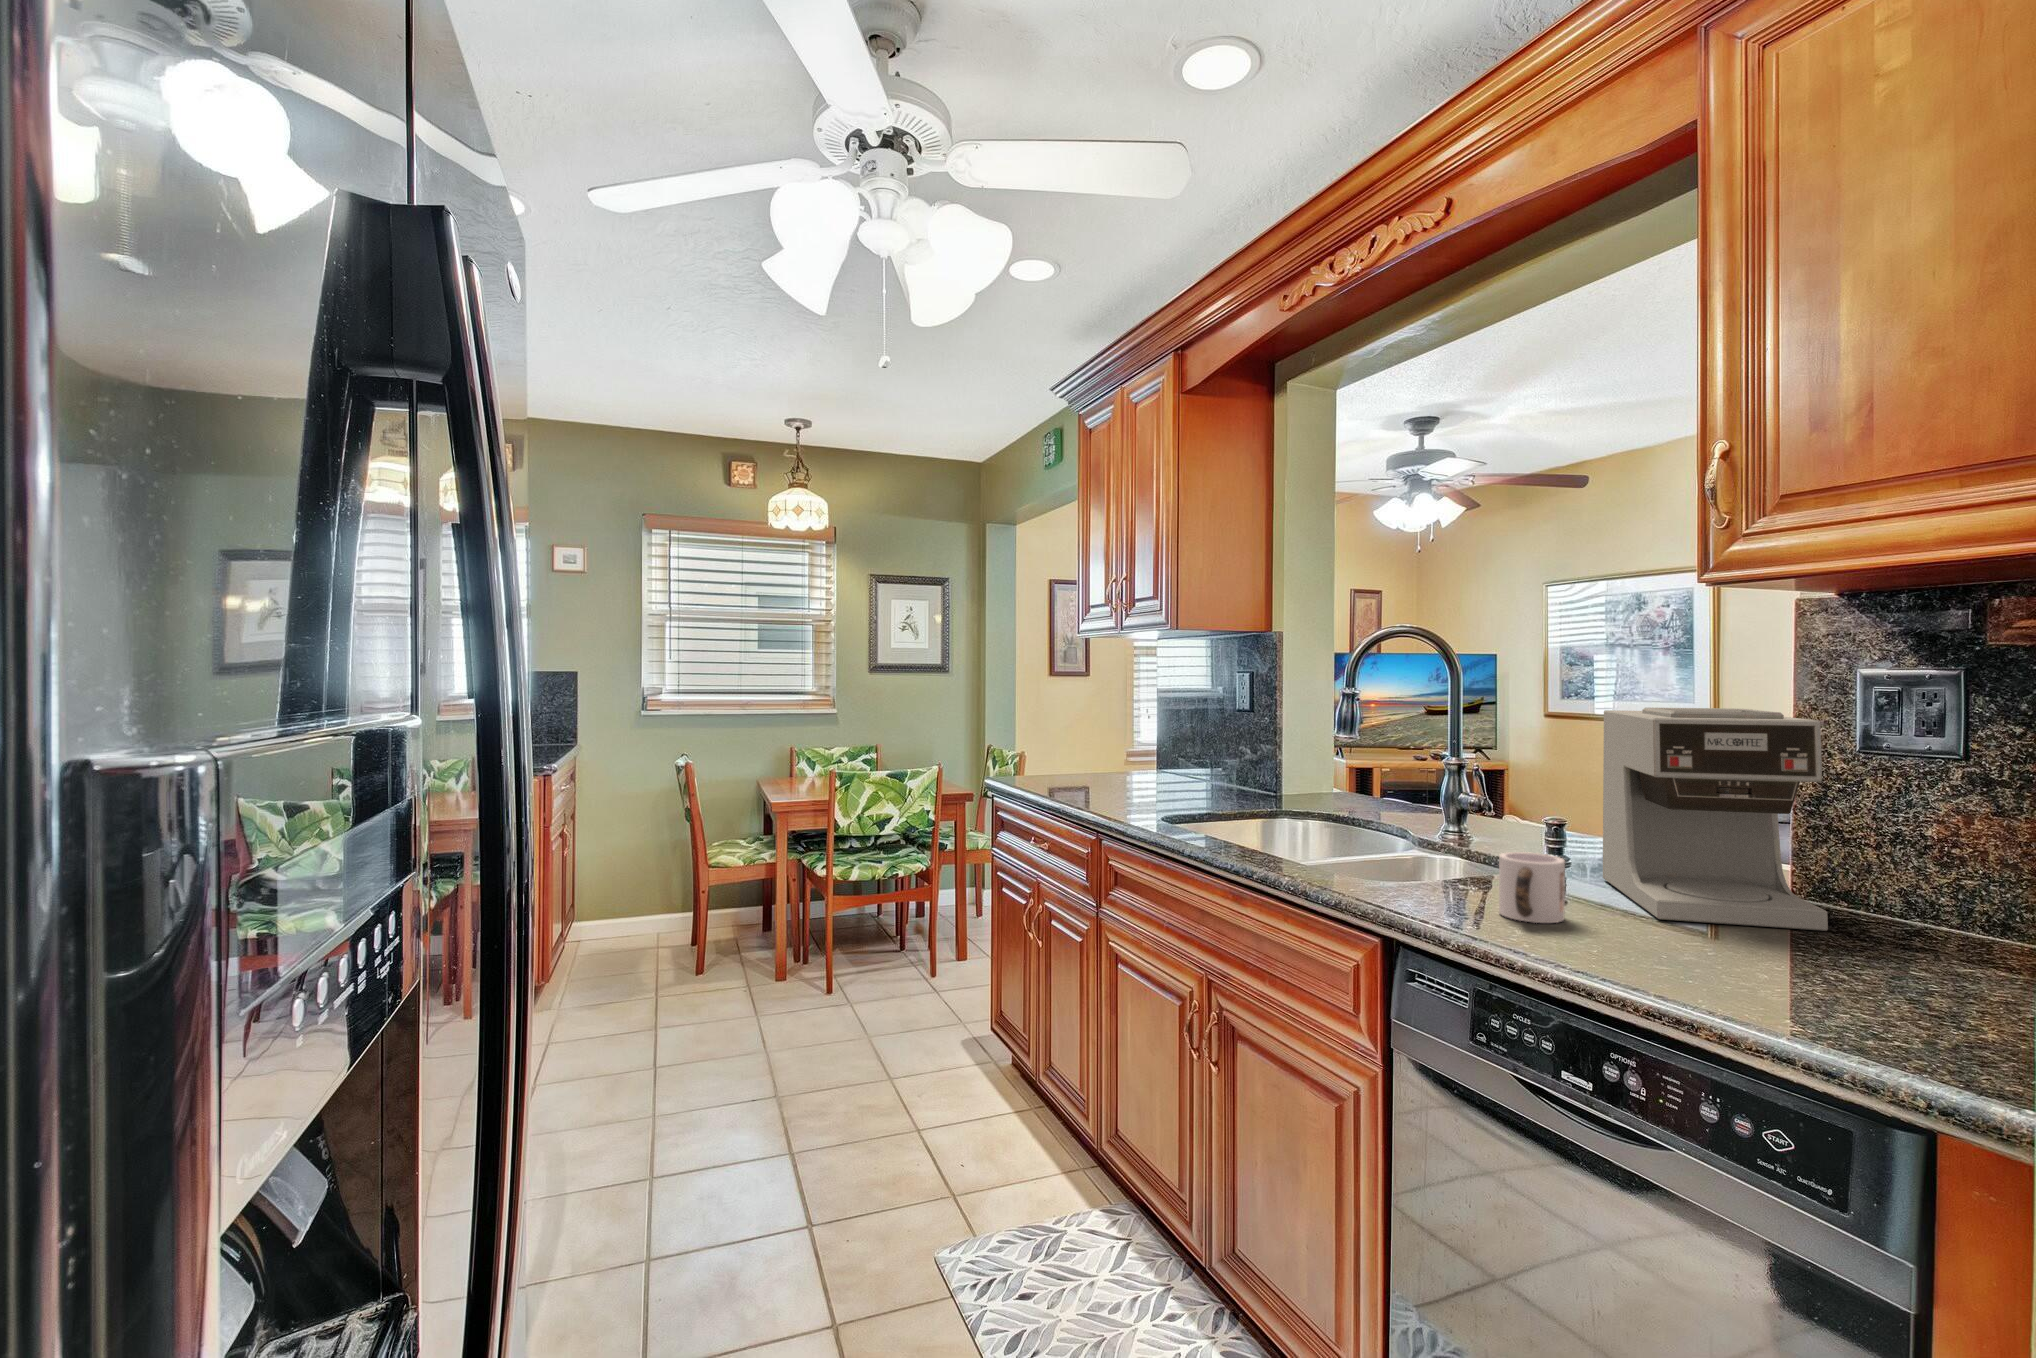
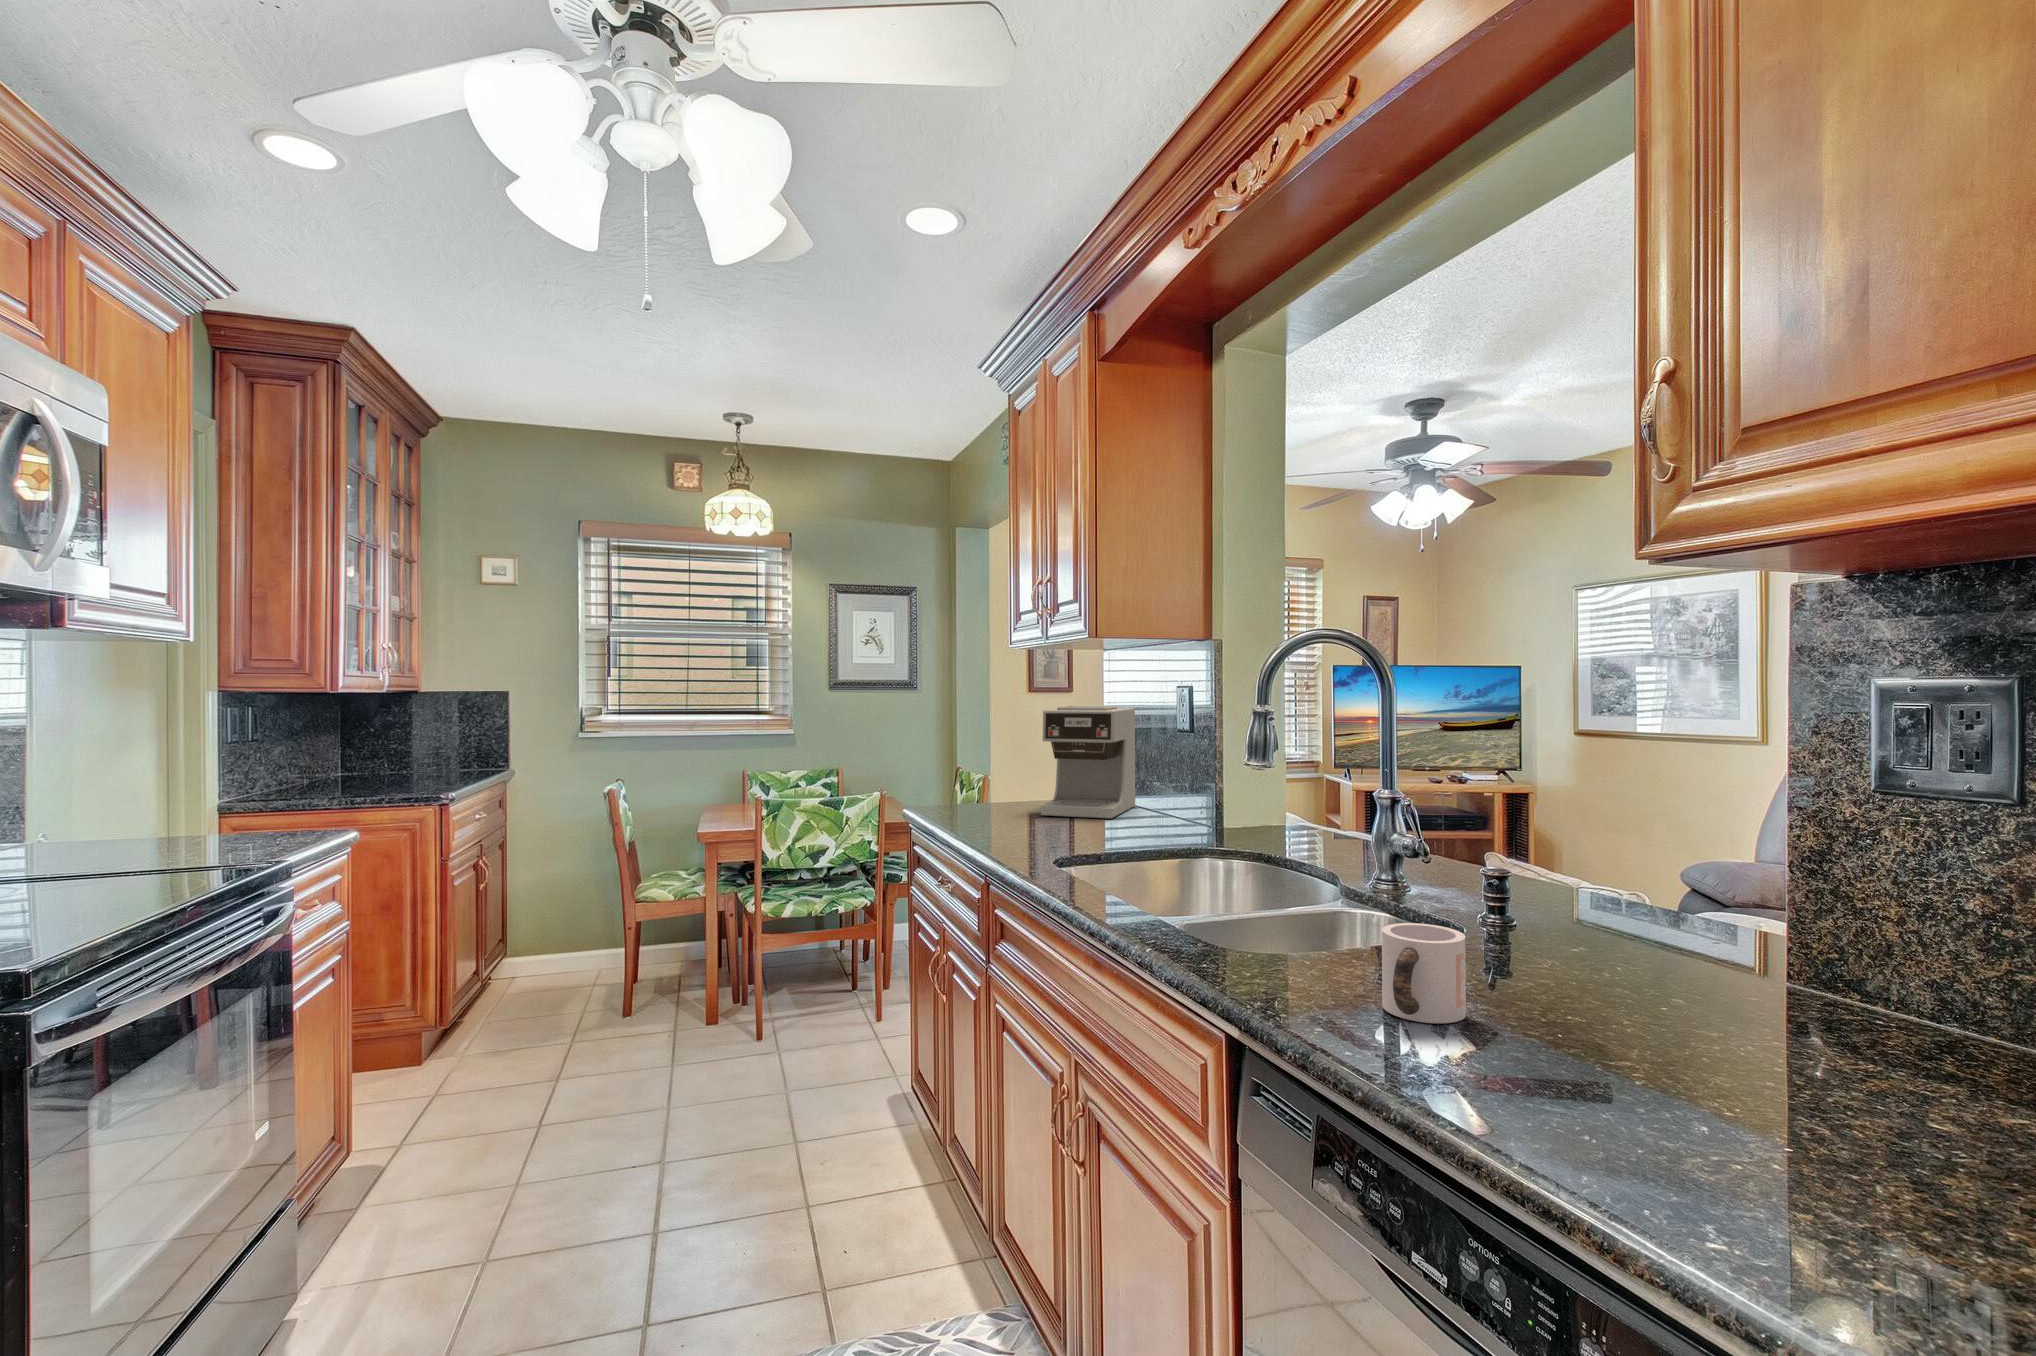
coffee maker: present [1603,708,1828,931] -> present [1041,706,1135,818]

